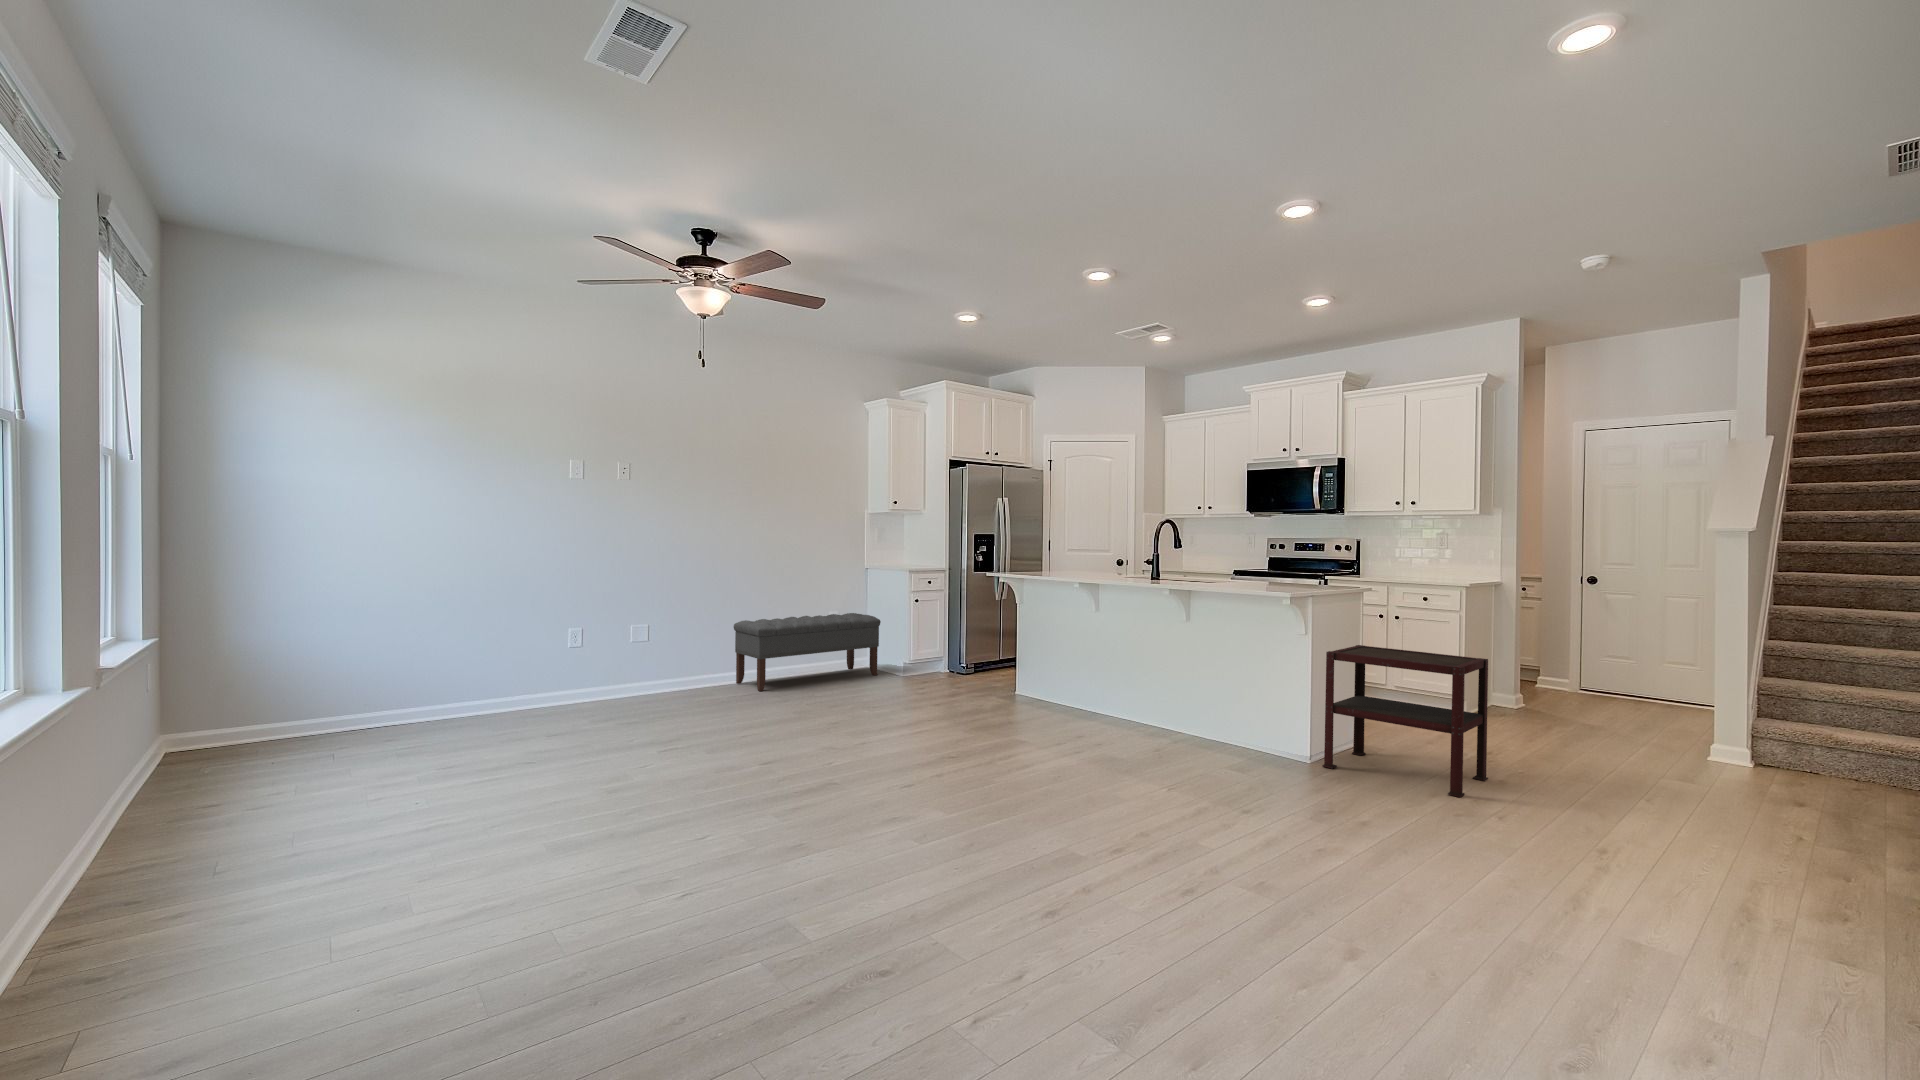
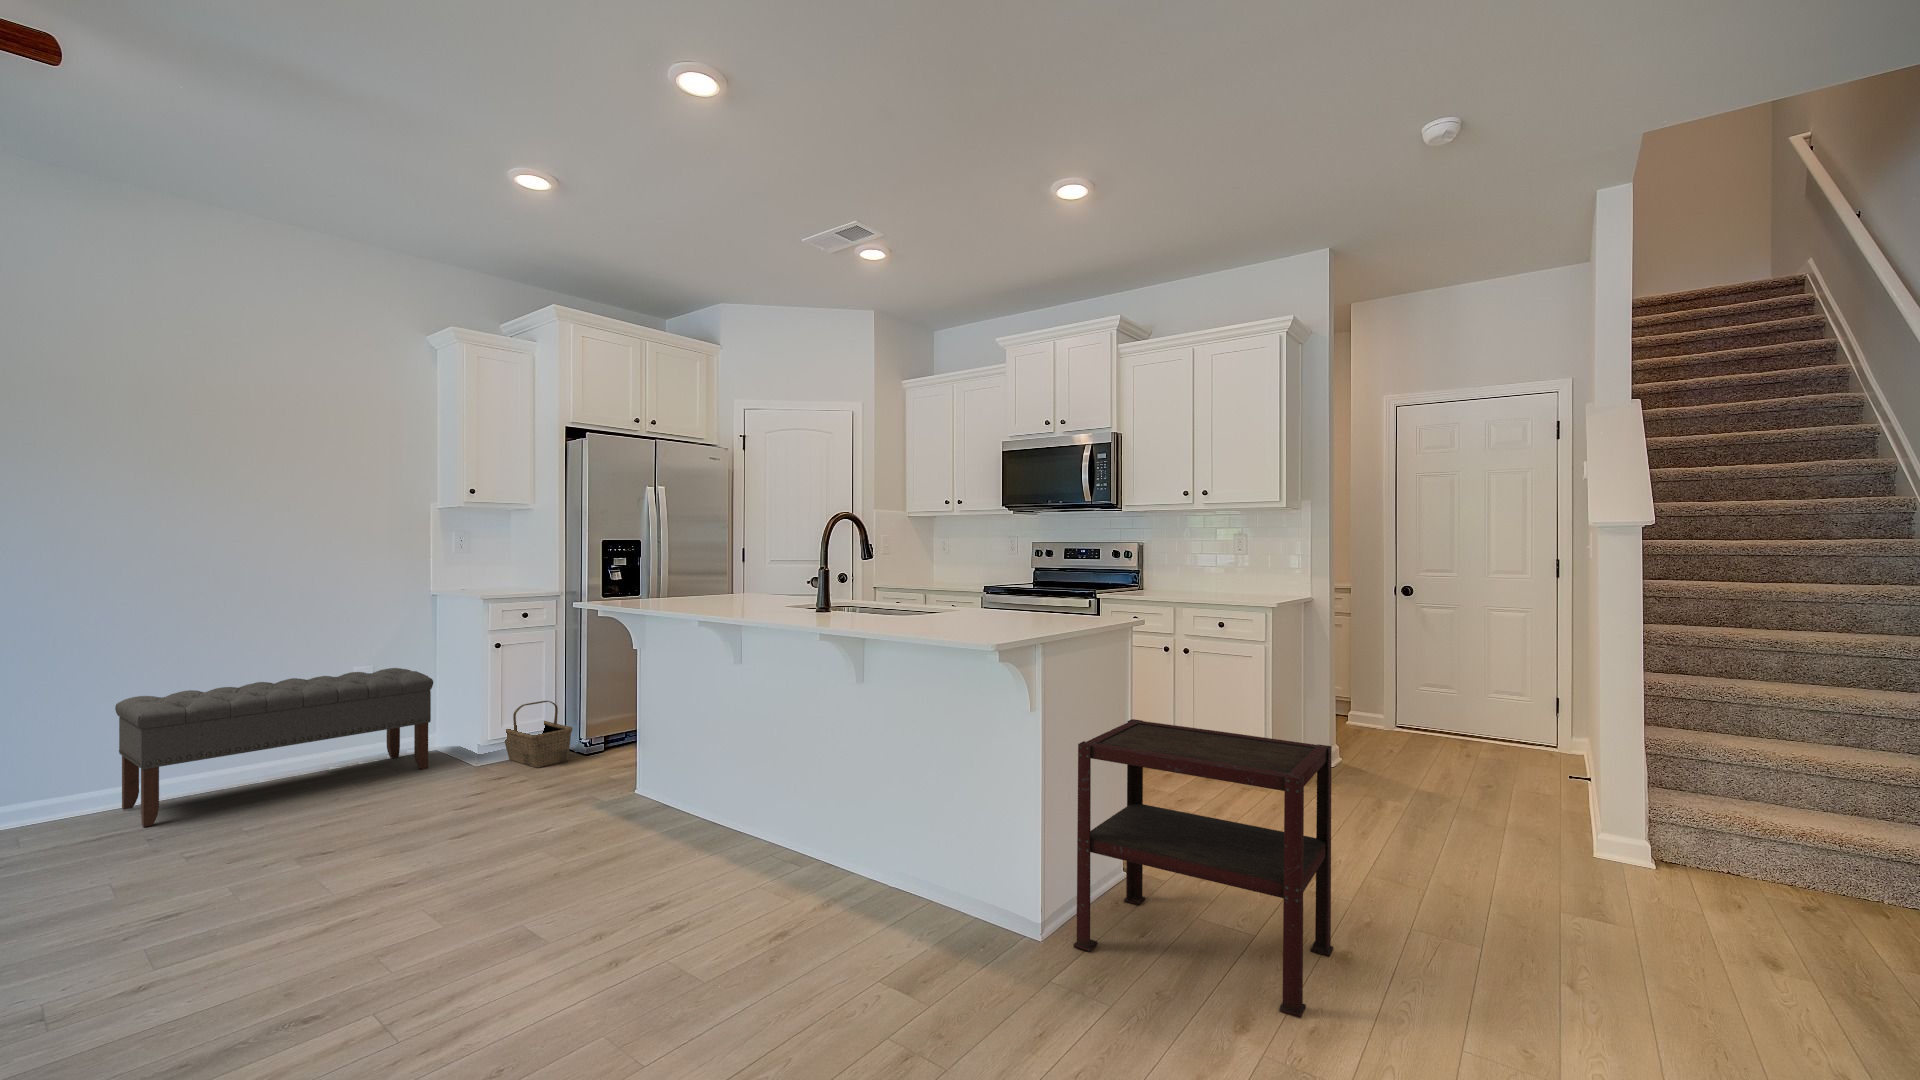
basket: none [916,637,961,678] -> present [505,701,572,767]

